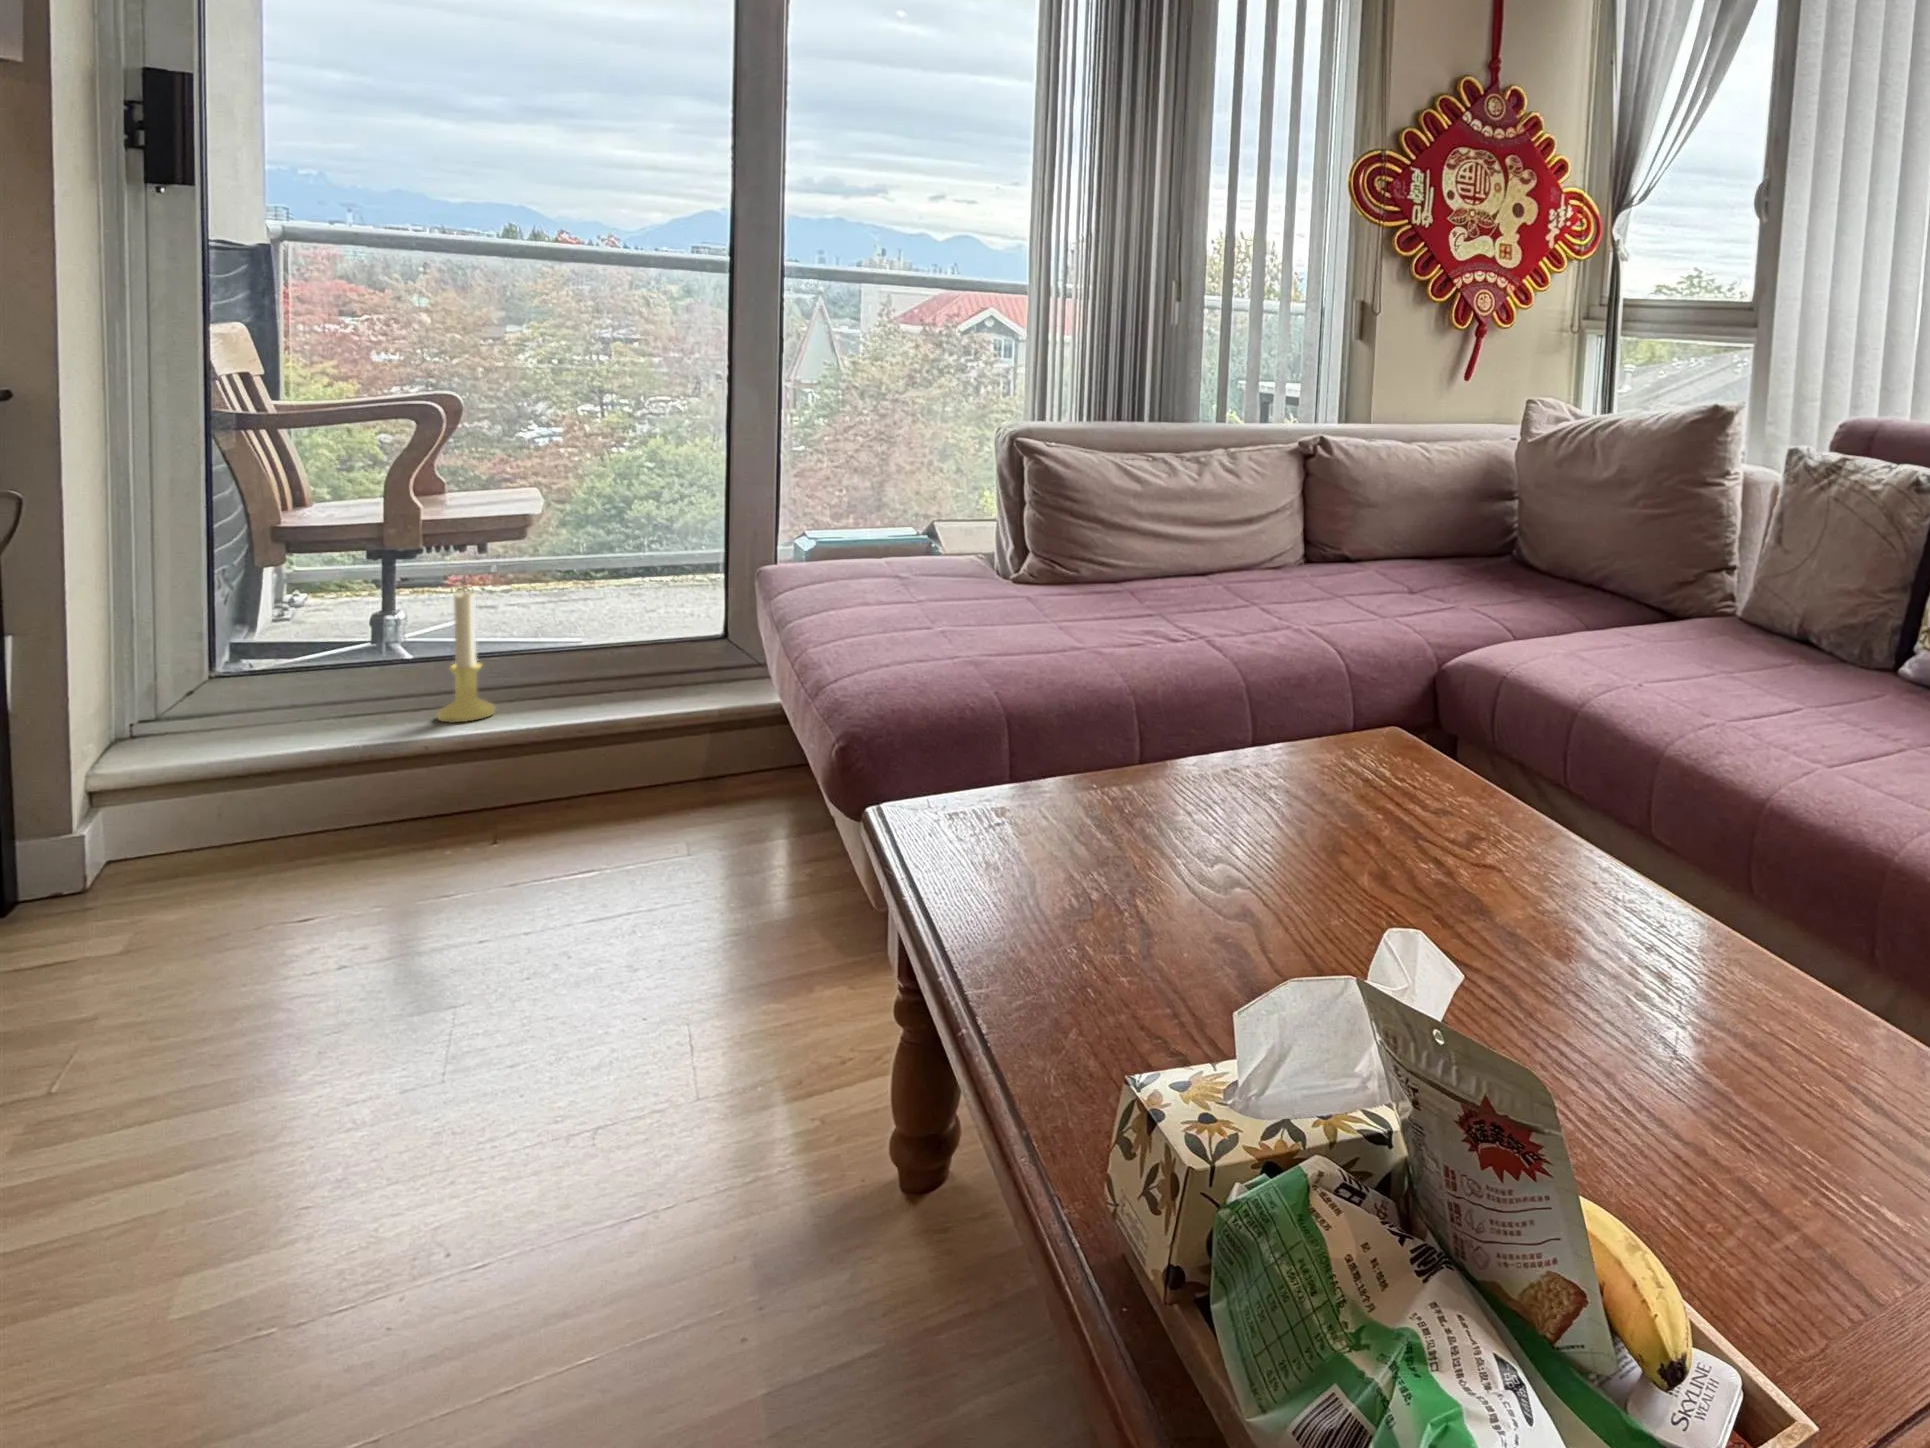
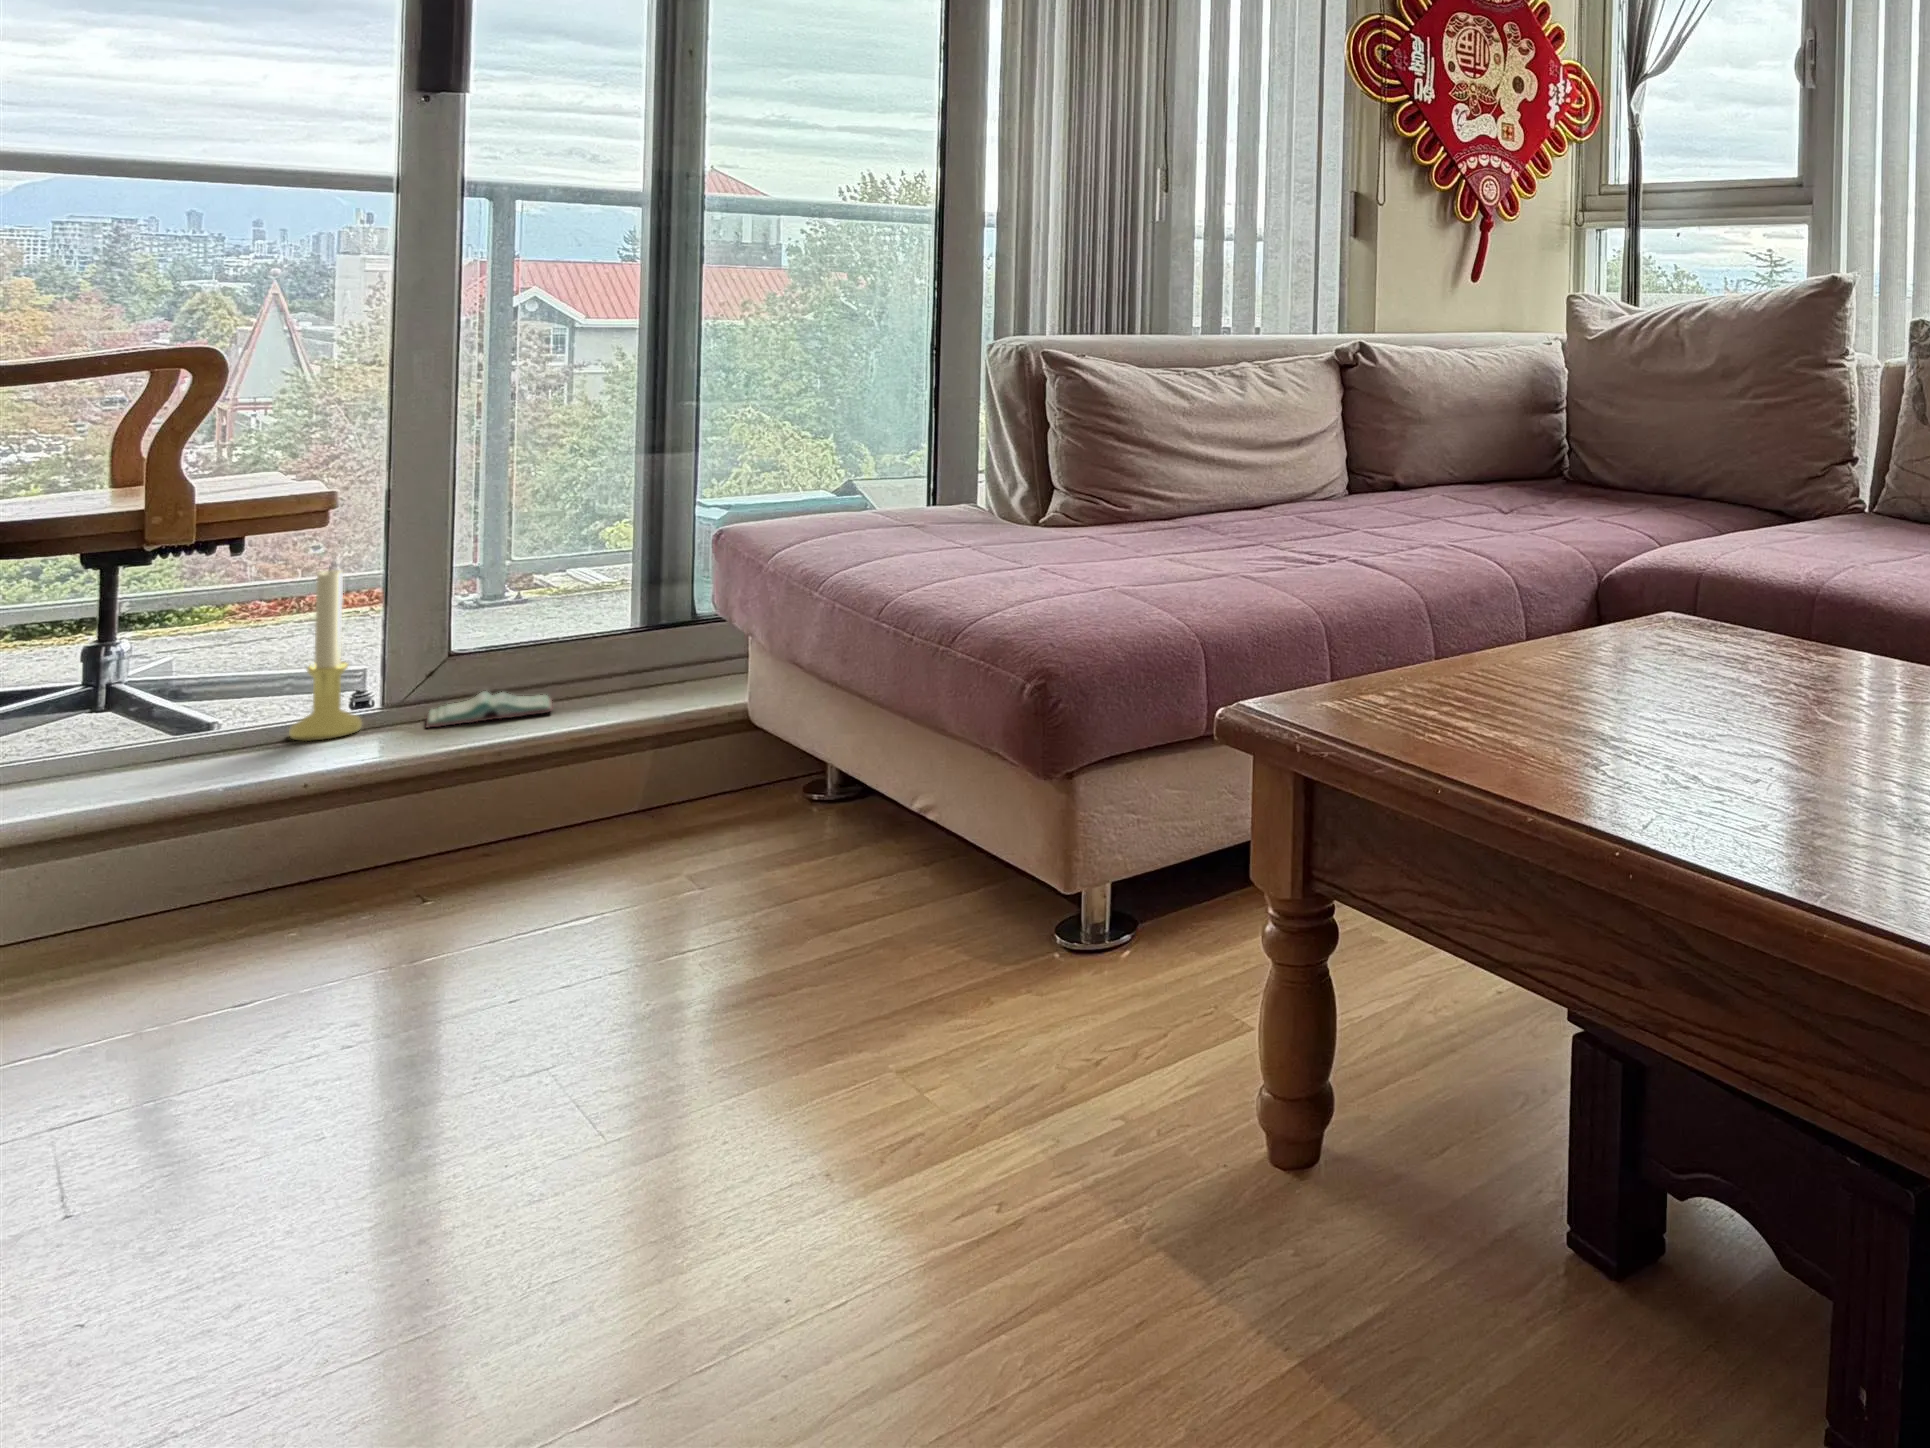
book: none [540,689,648,717] -> present [426,691,552,727]

